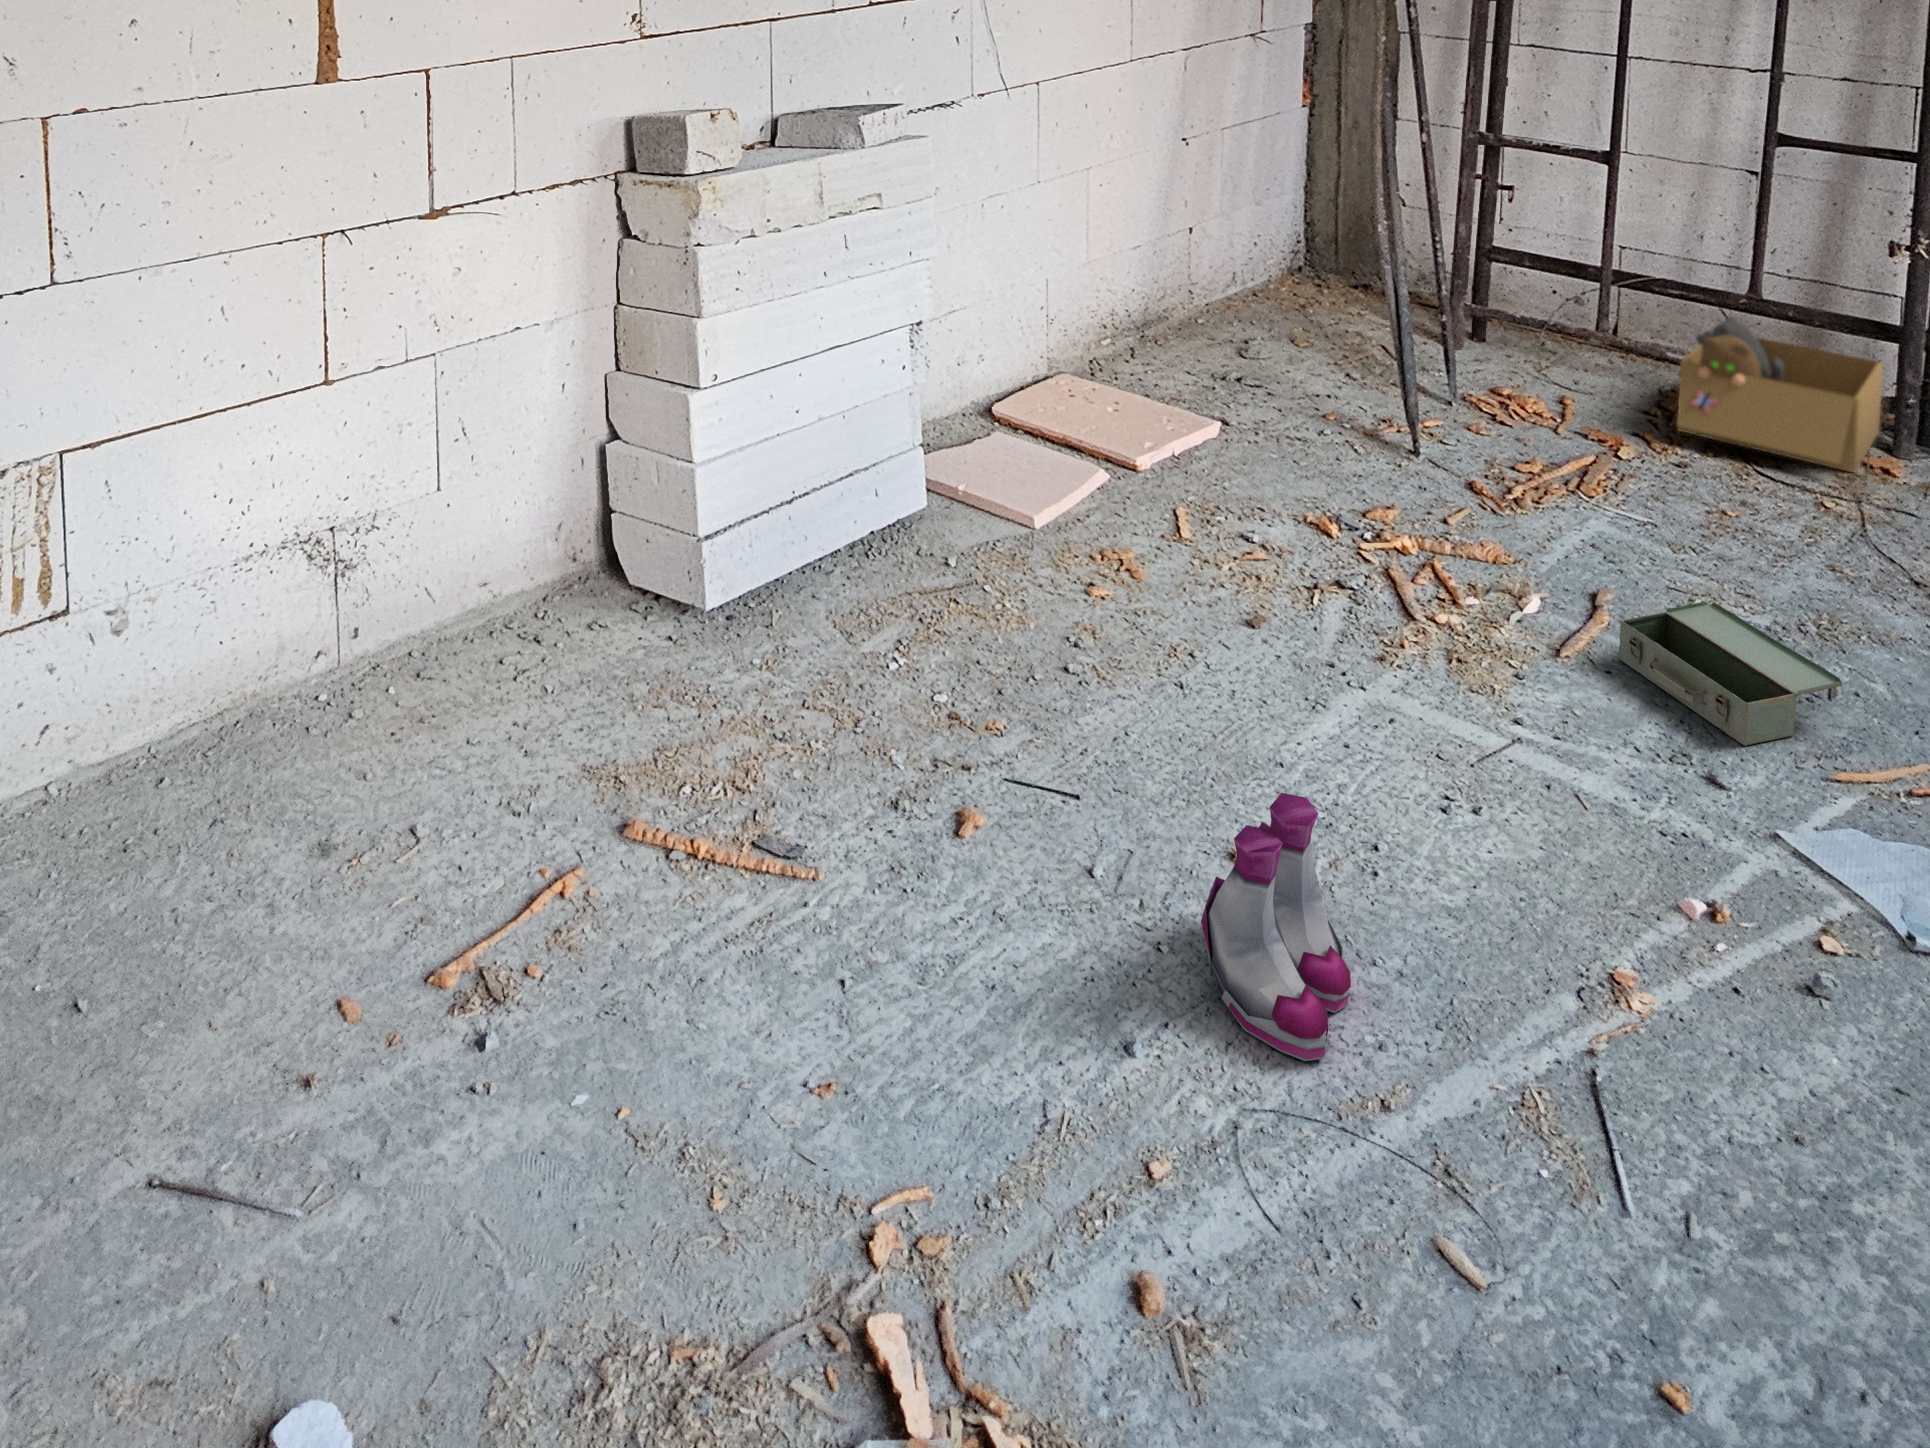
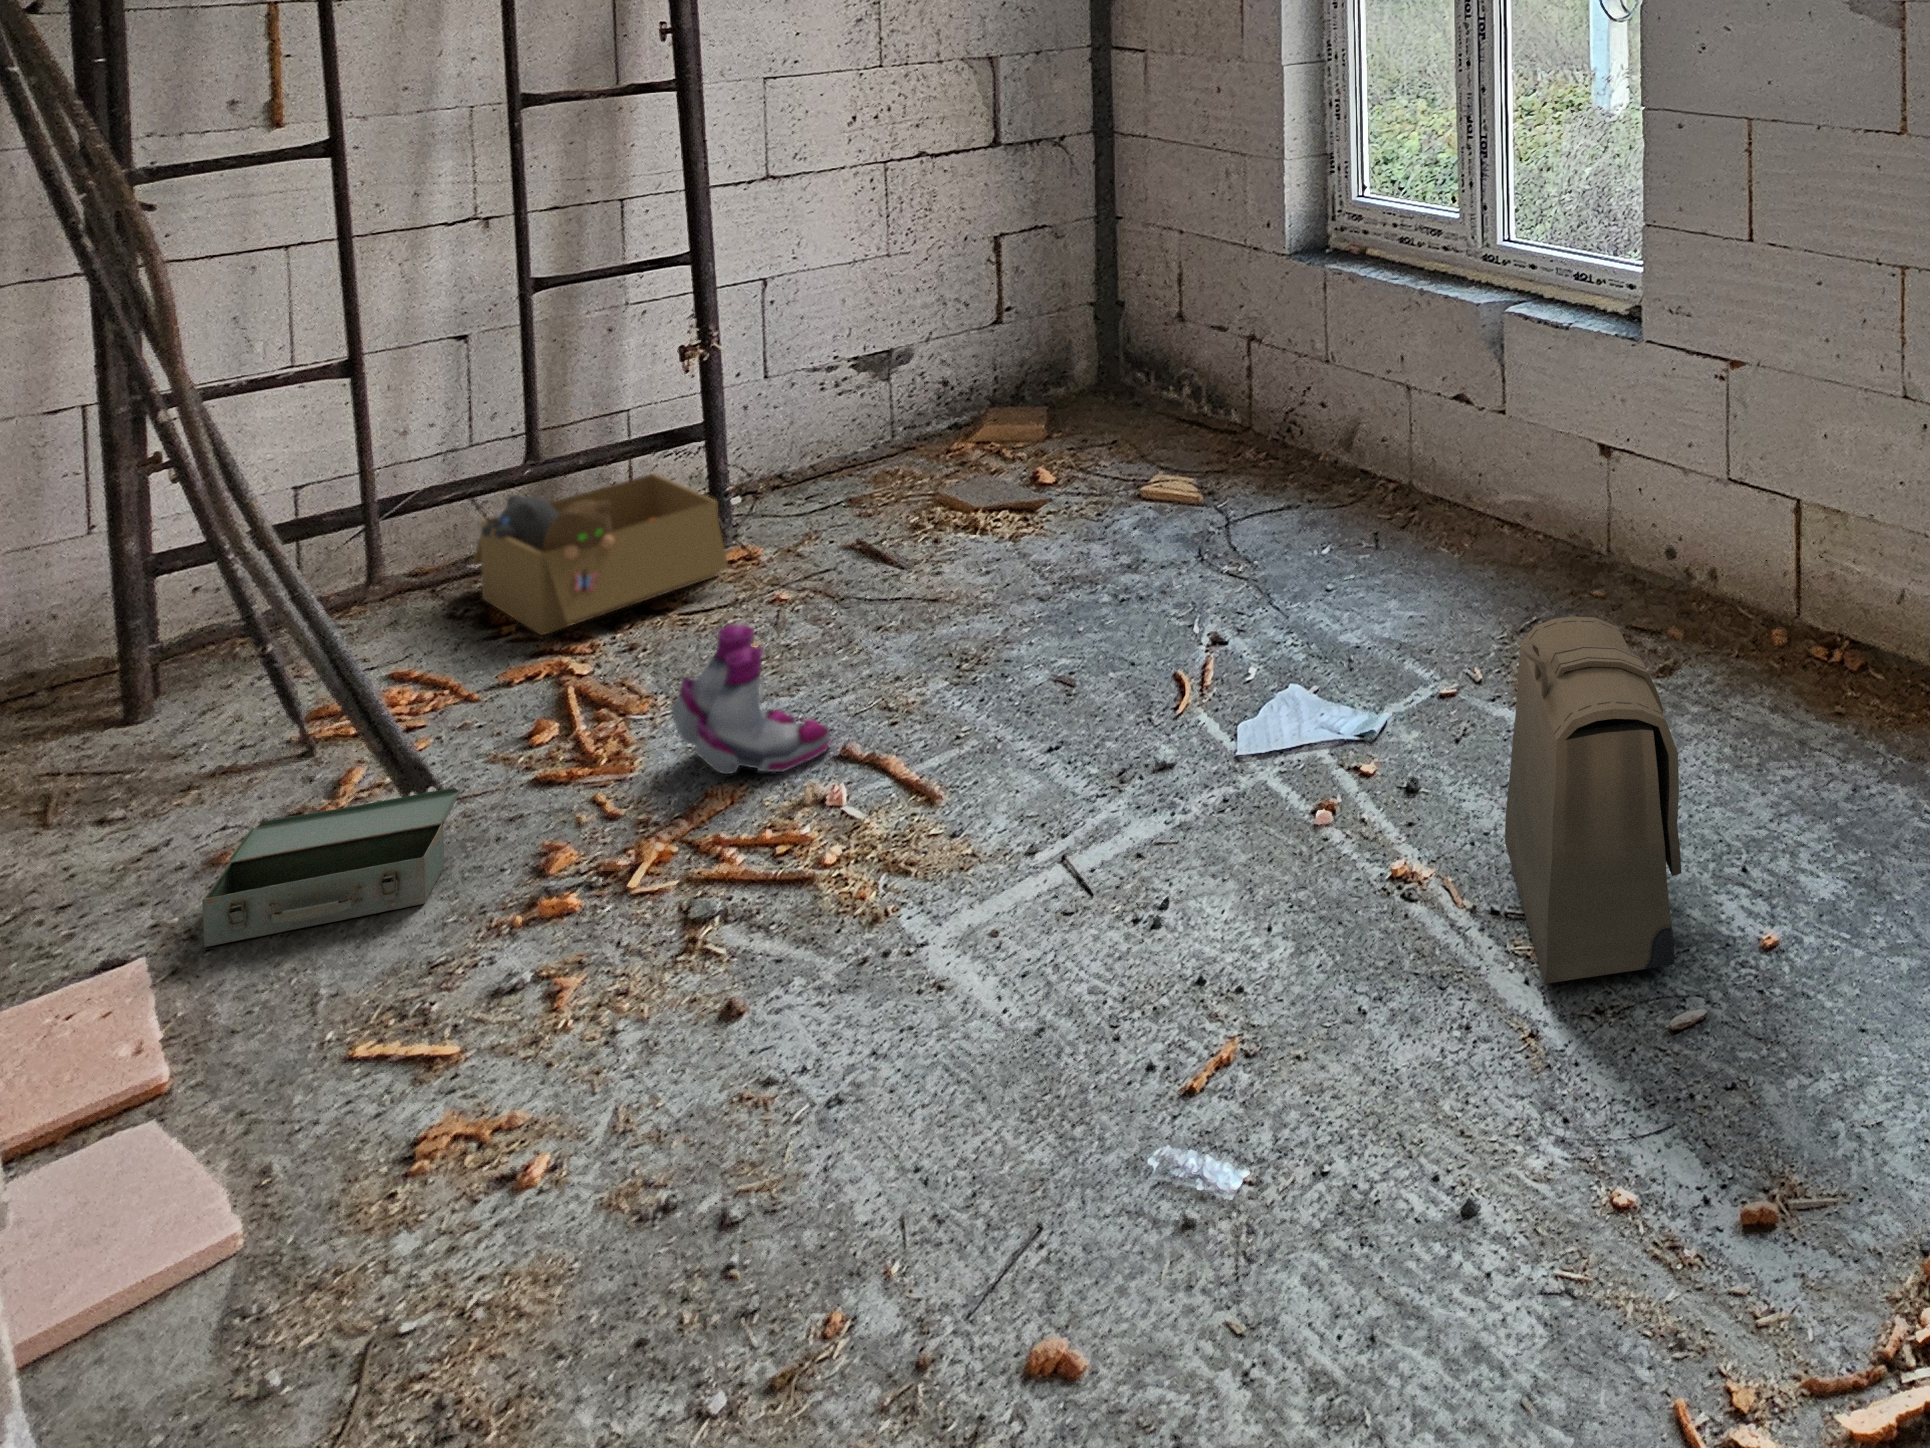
toolbox: present [1619,601,1843,746] -> present [202,788,460,947]
backpack: none [1442,775,1840,1254] -> present [1505,616,1682,984]
boots: present [1201,793,1351,1061] -> present [670,625,831,774]

